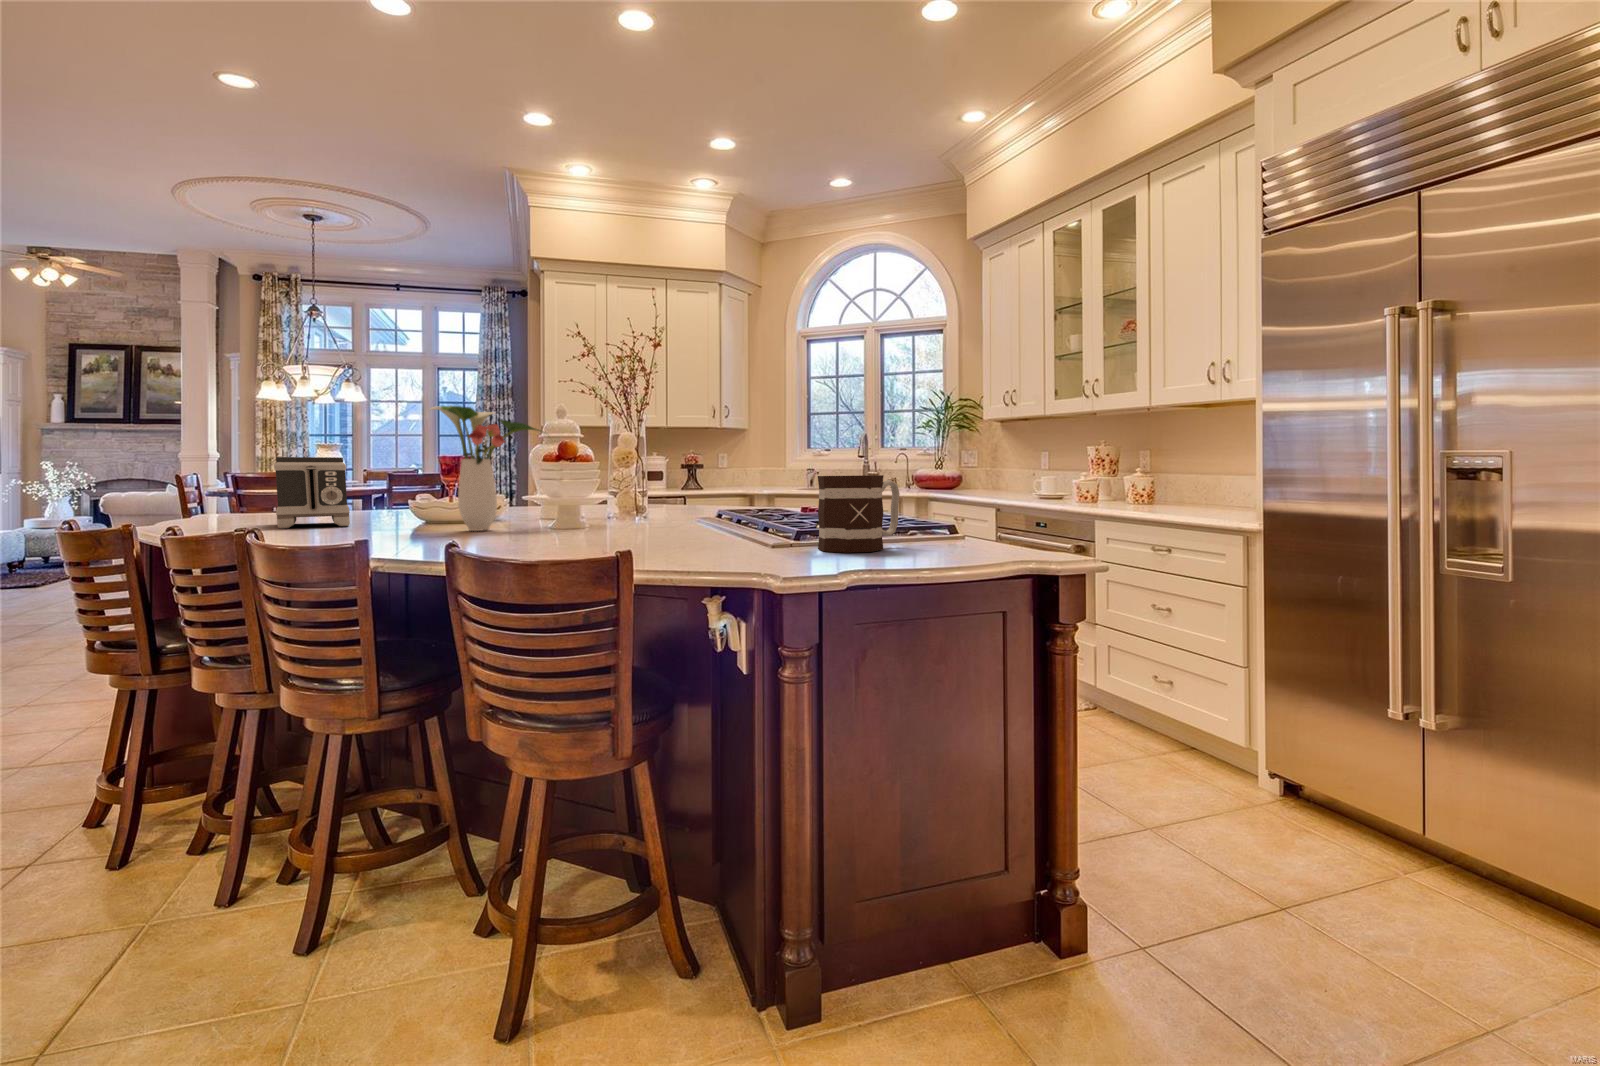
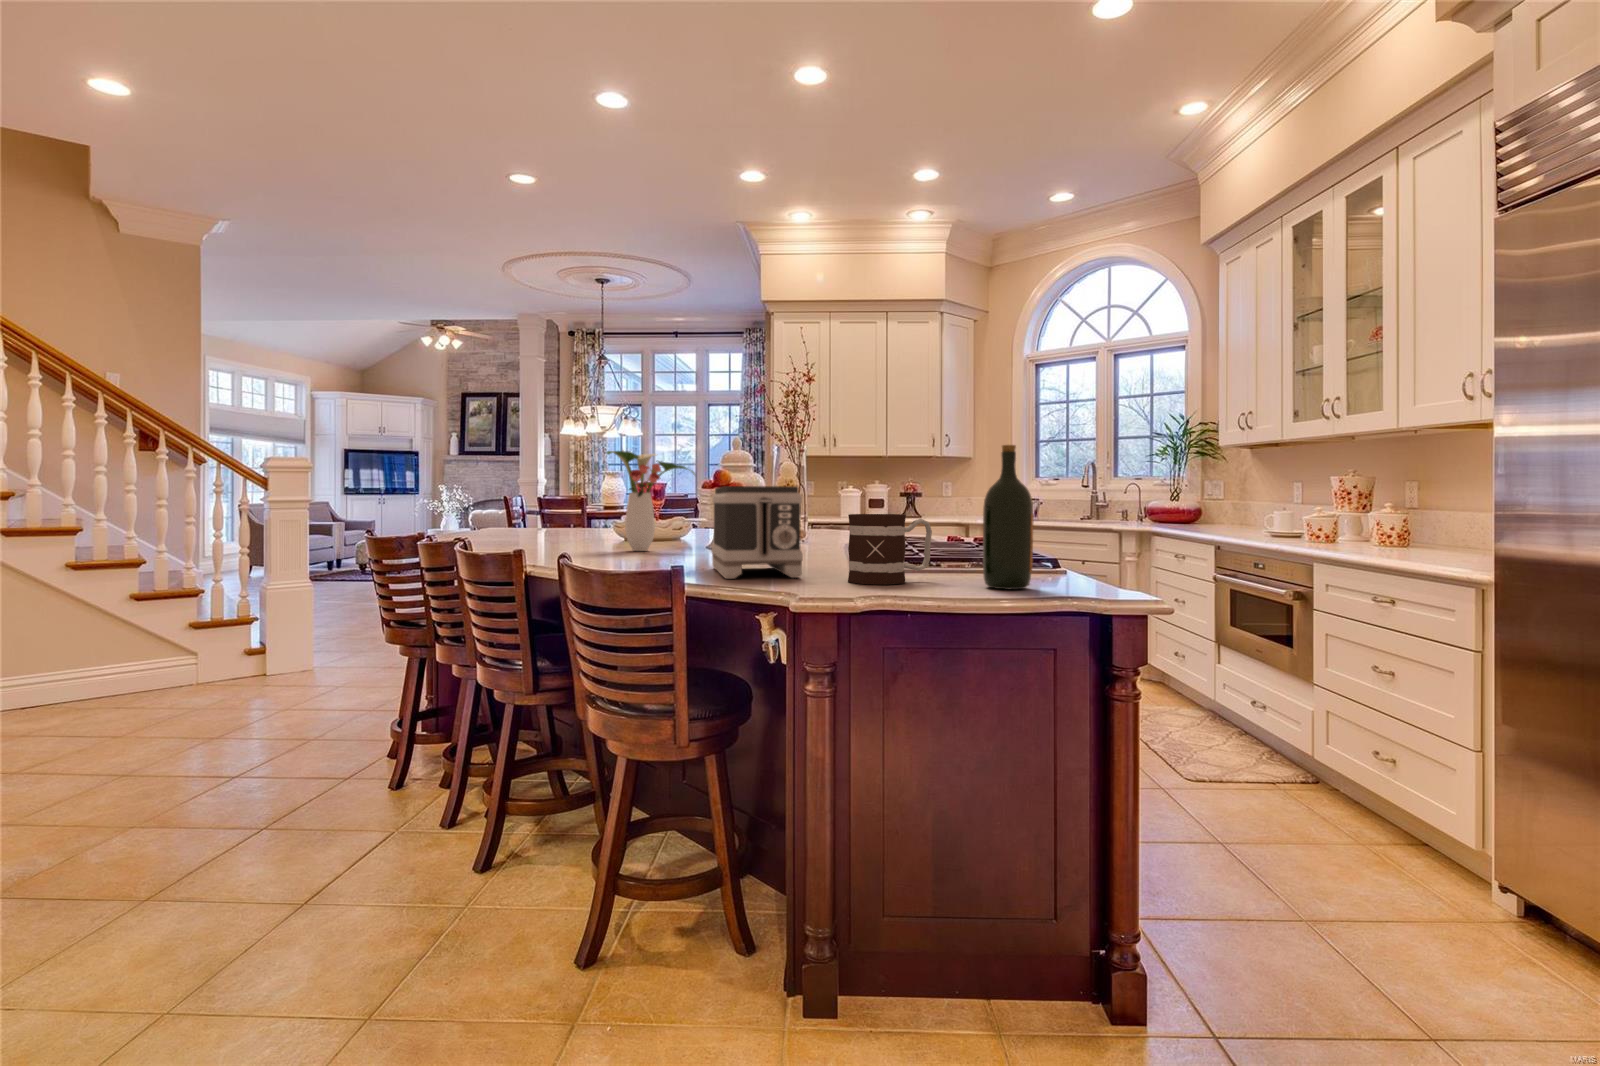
wine bottle: none [962,401,1014,550] -> present [983,445,1034,589]
toaster: present [274,457,350,529] -> present [712,486,803,579]

